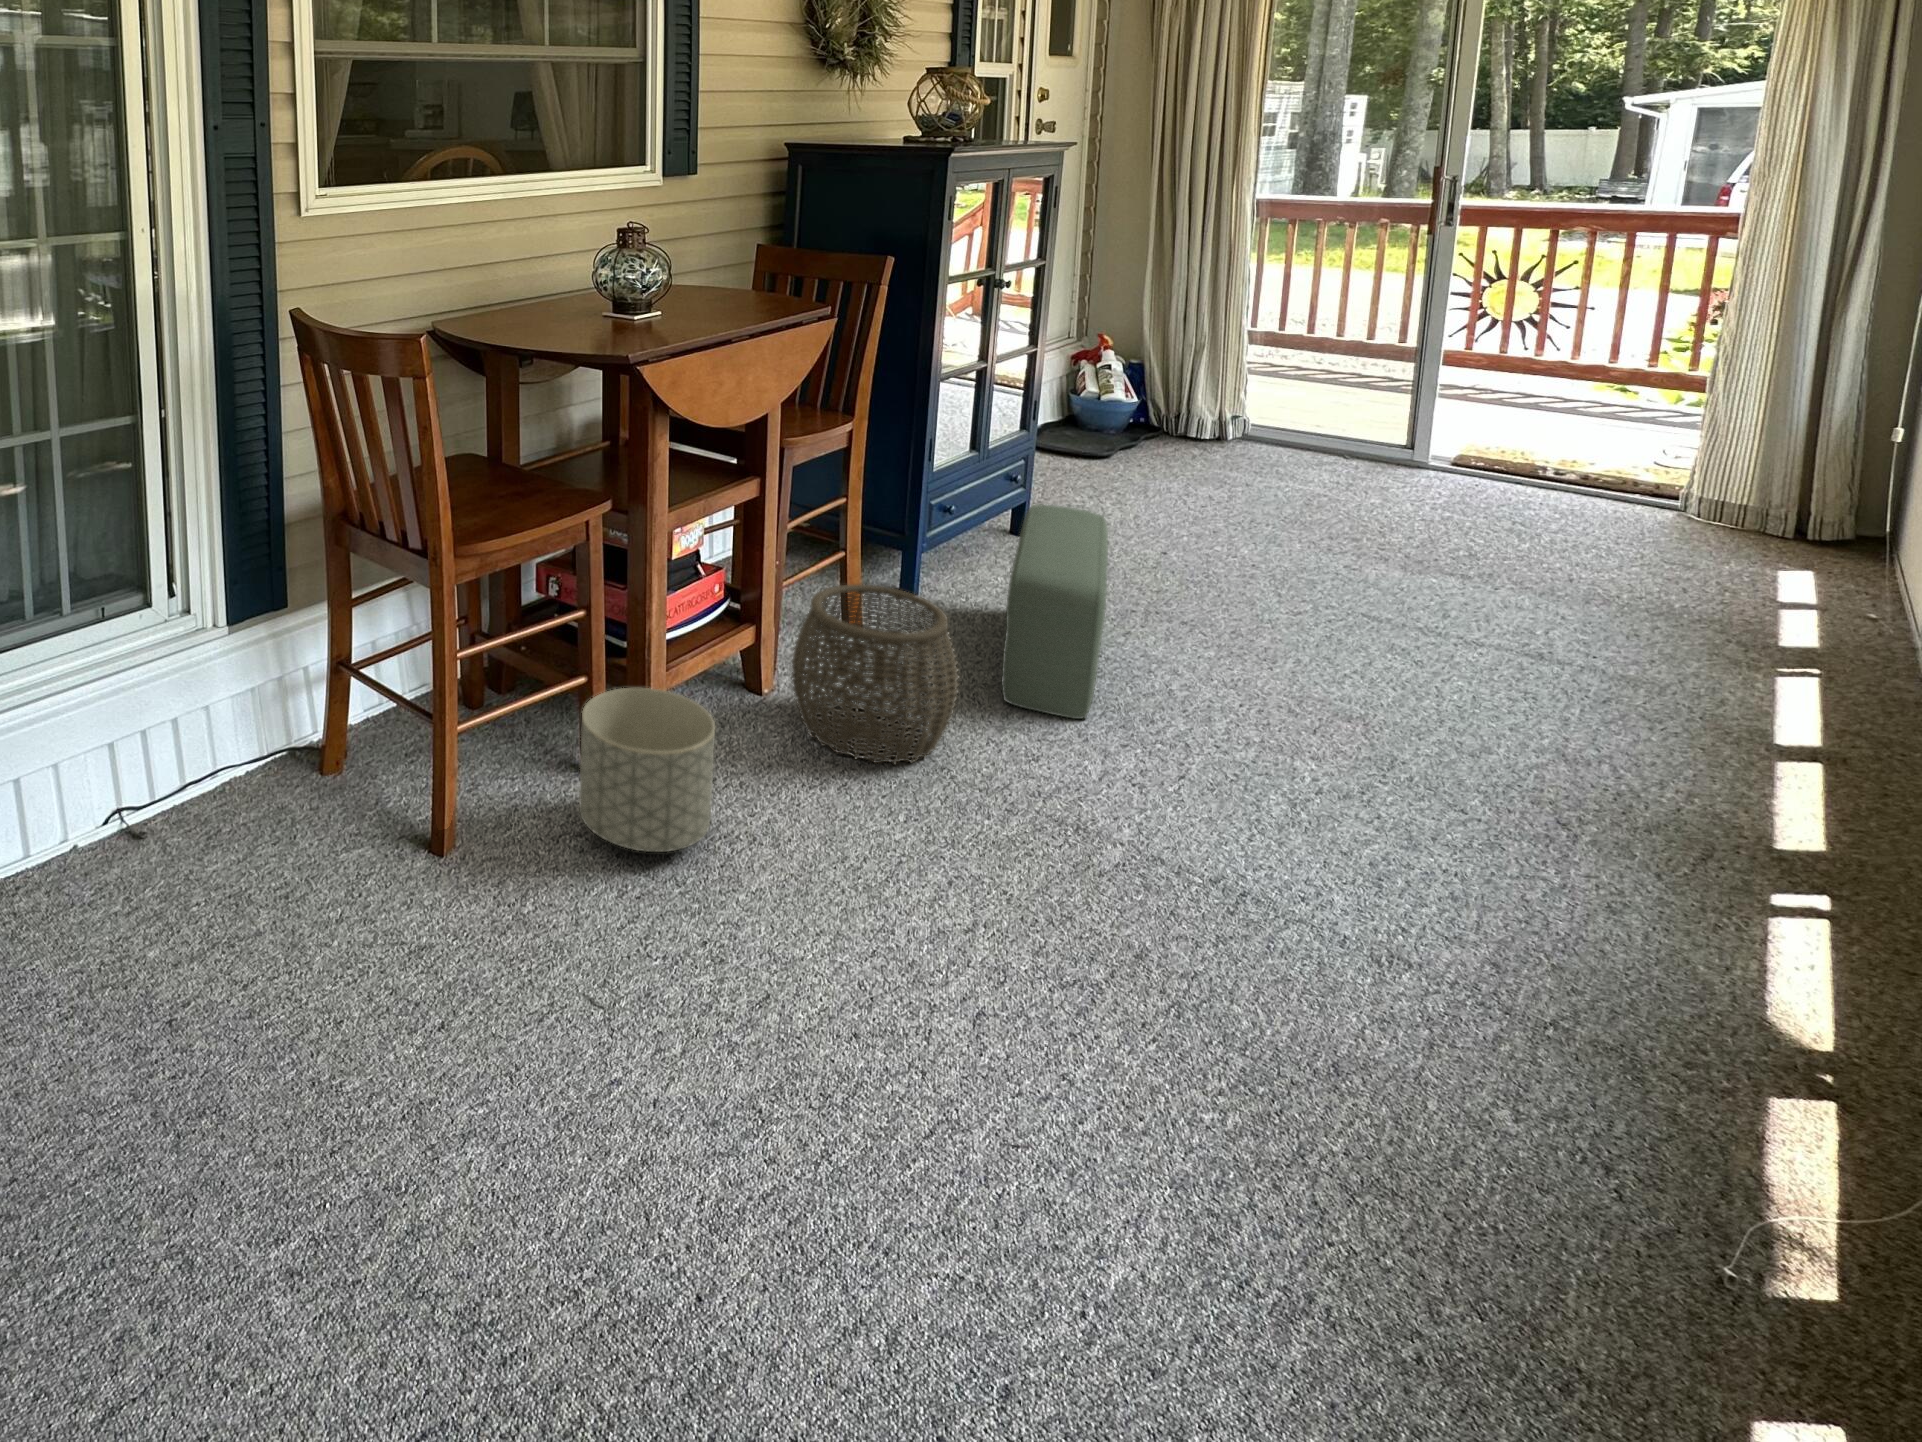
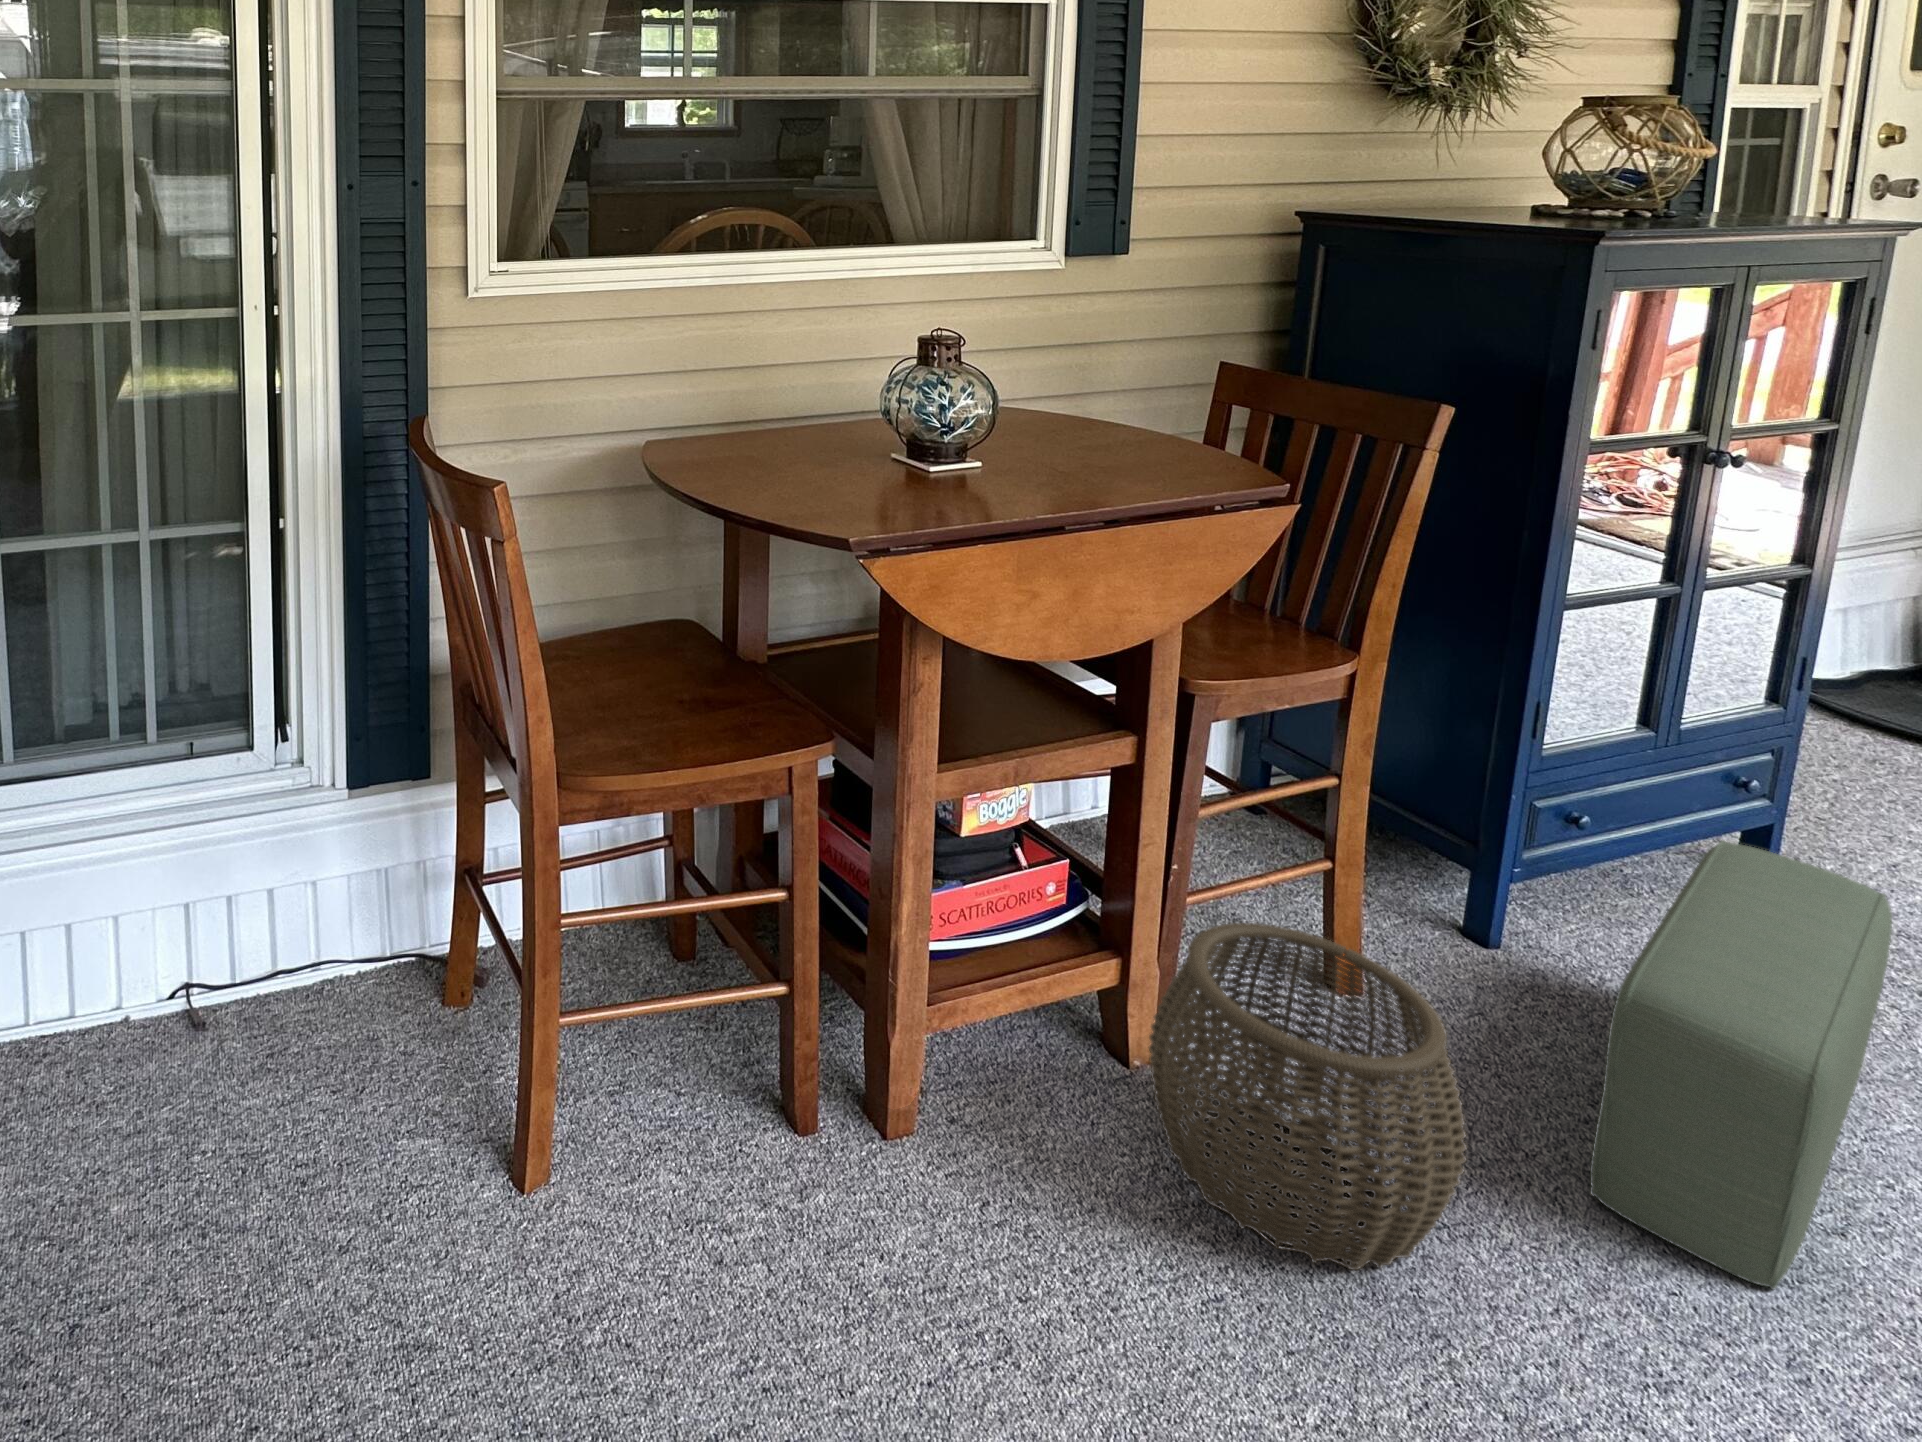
planter: present [579,688,715,852] -> none [721,1015,934,1310]

